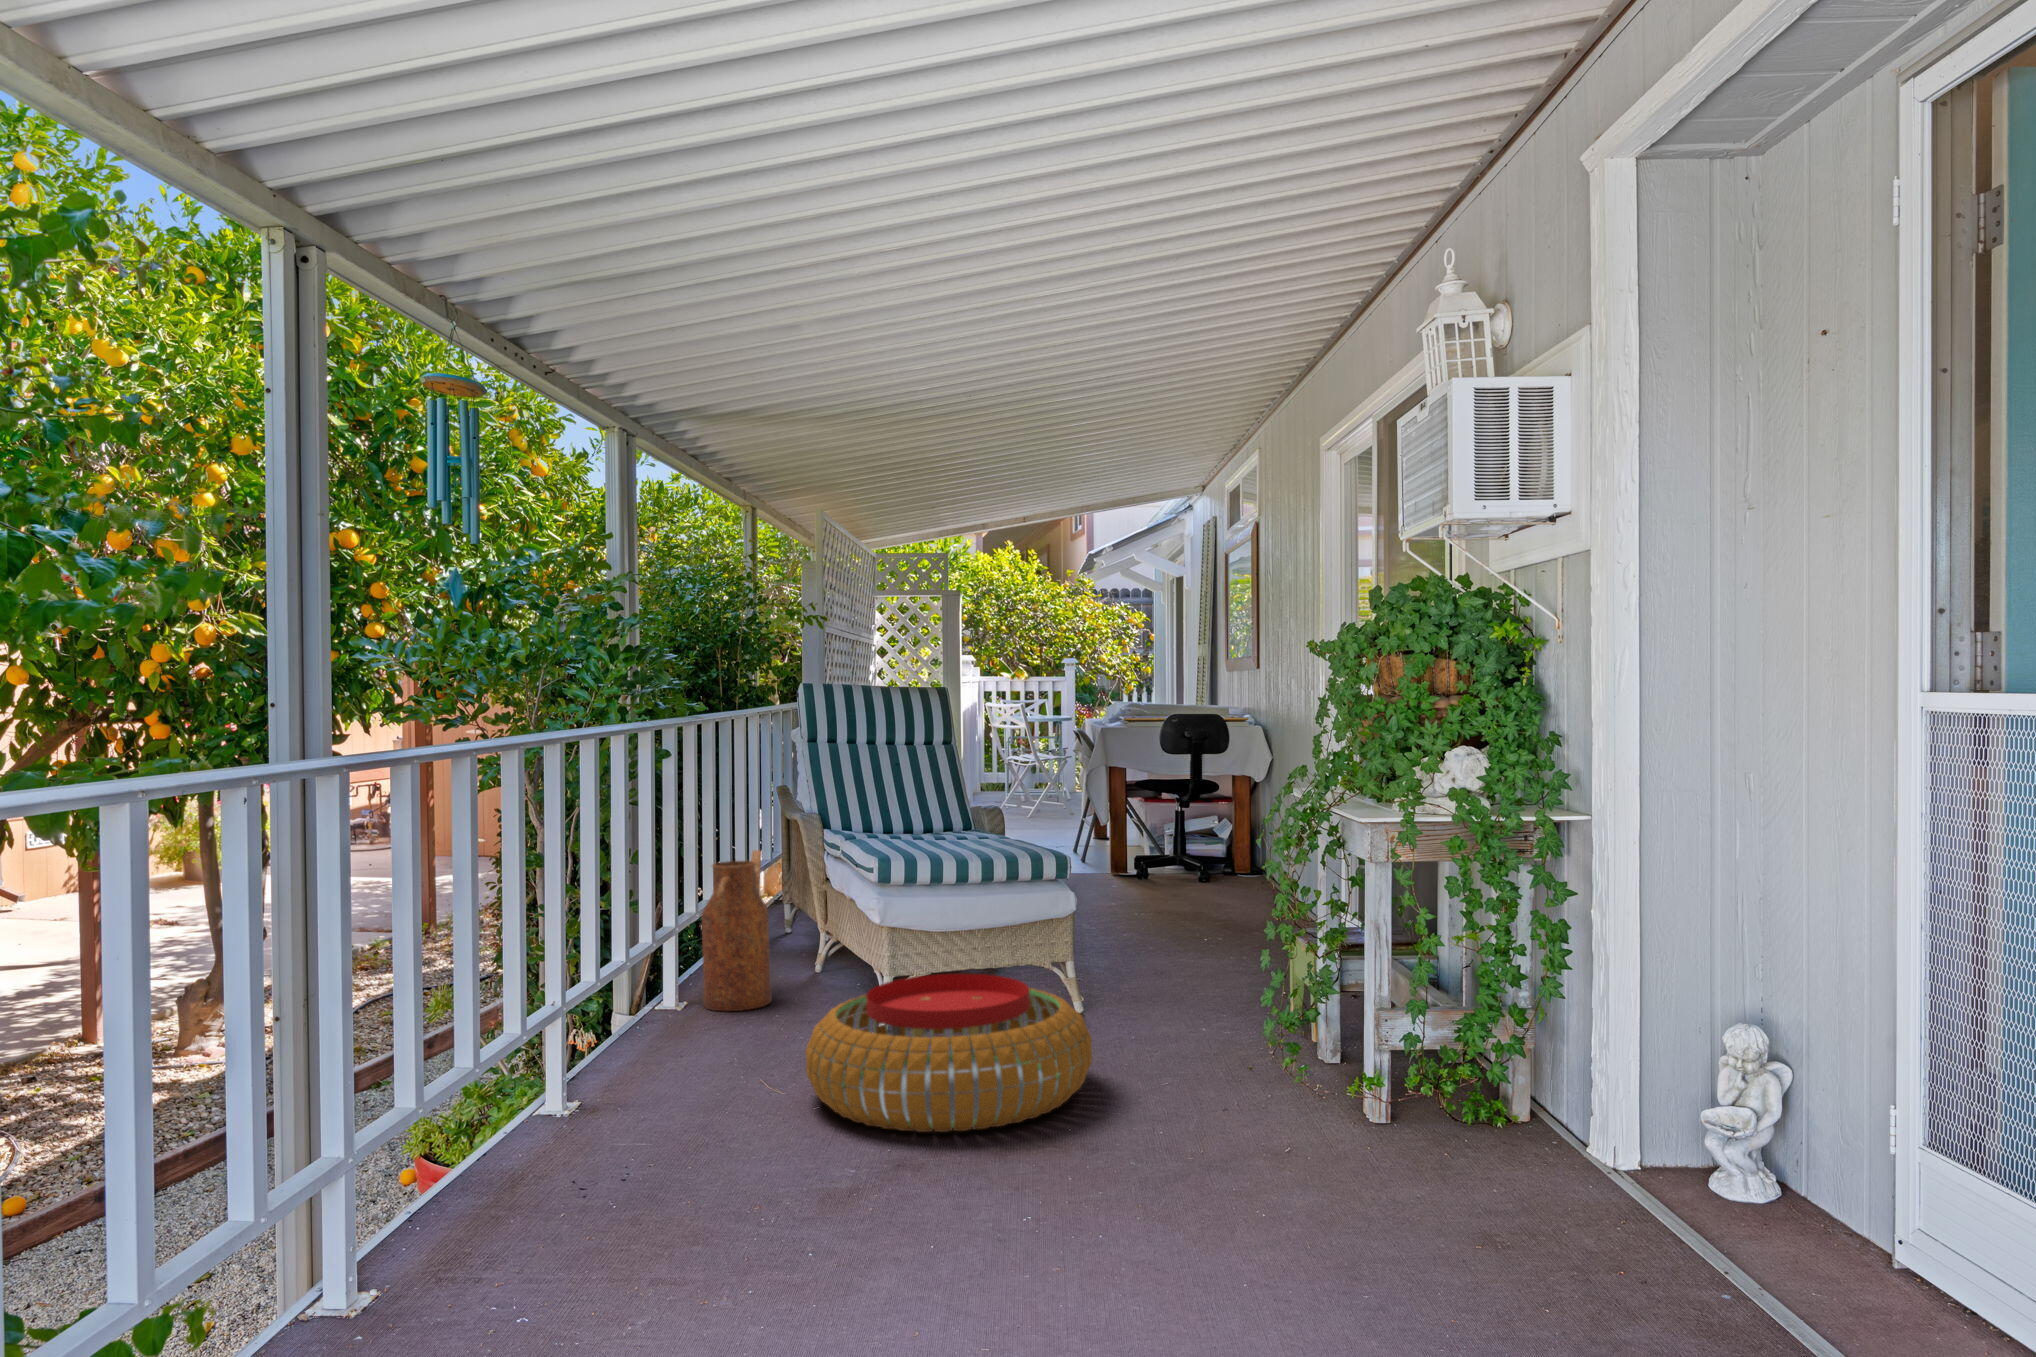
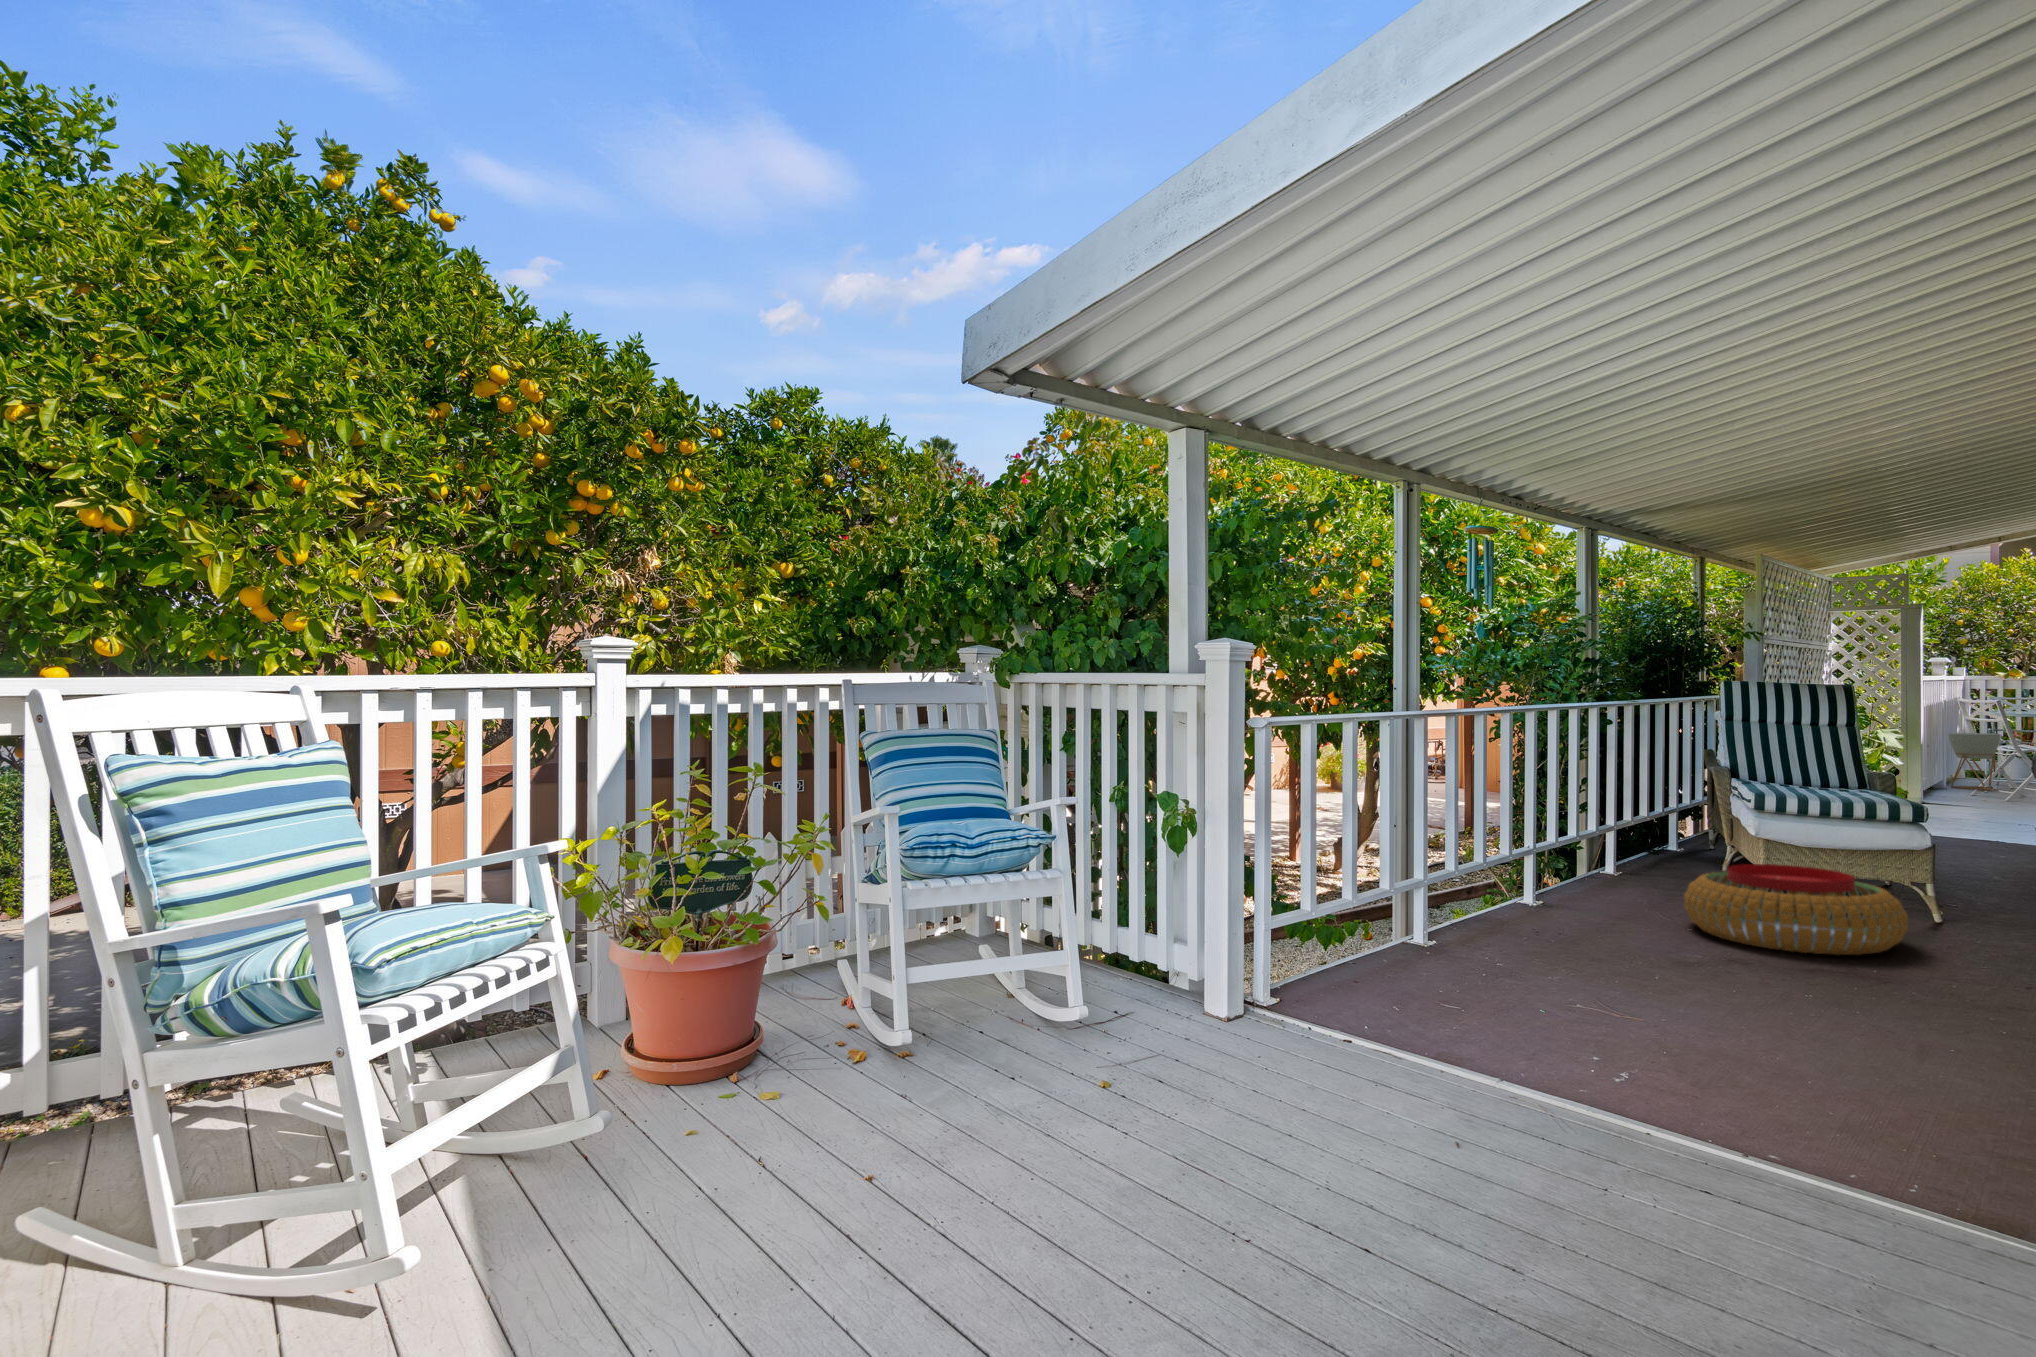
planter: none [975,735,1018,800] -> present [1948,733,2001,791]
watering can: present [702,850,771,1011] -> none [1633,787,1683,882]

